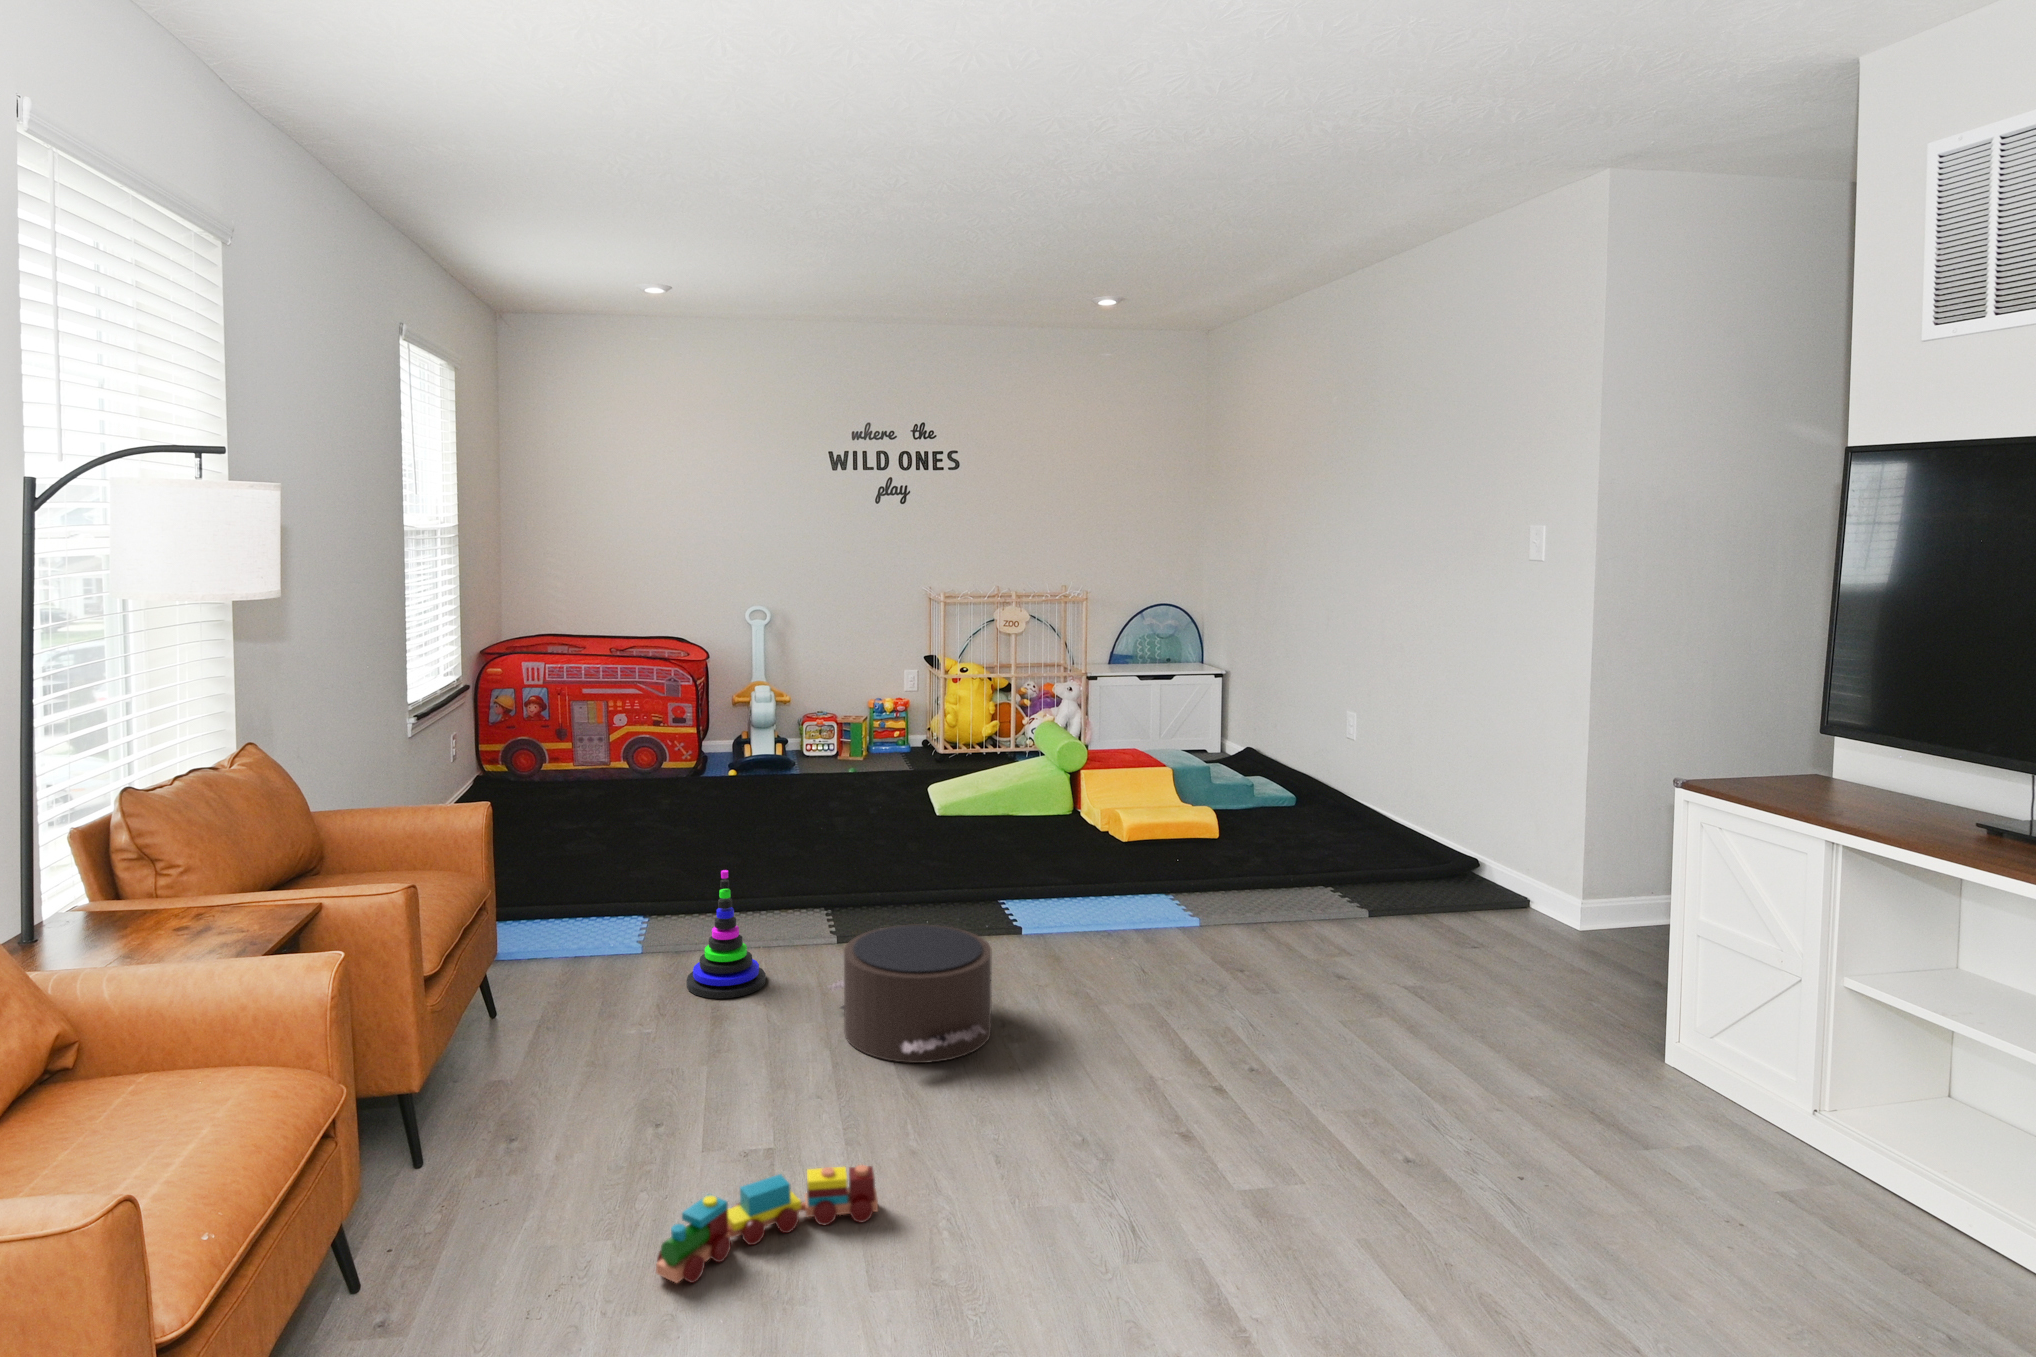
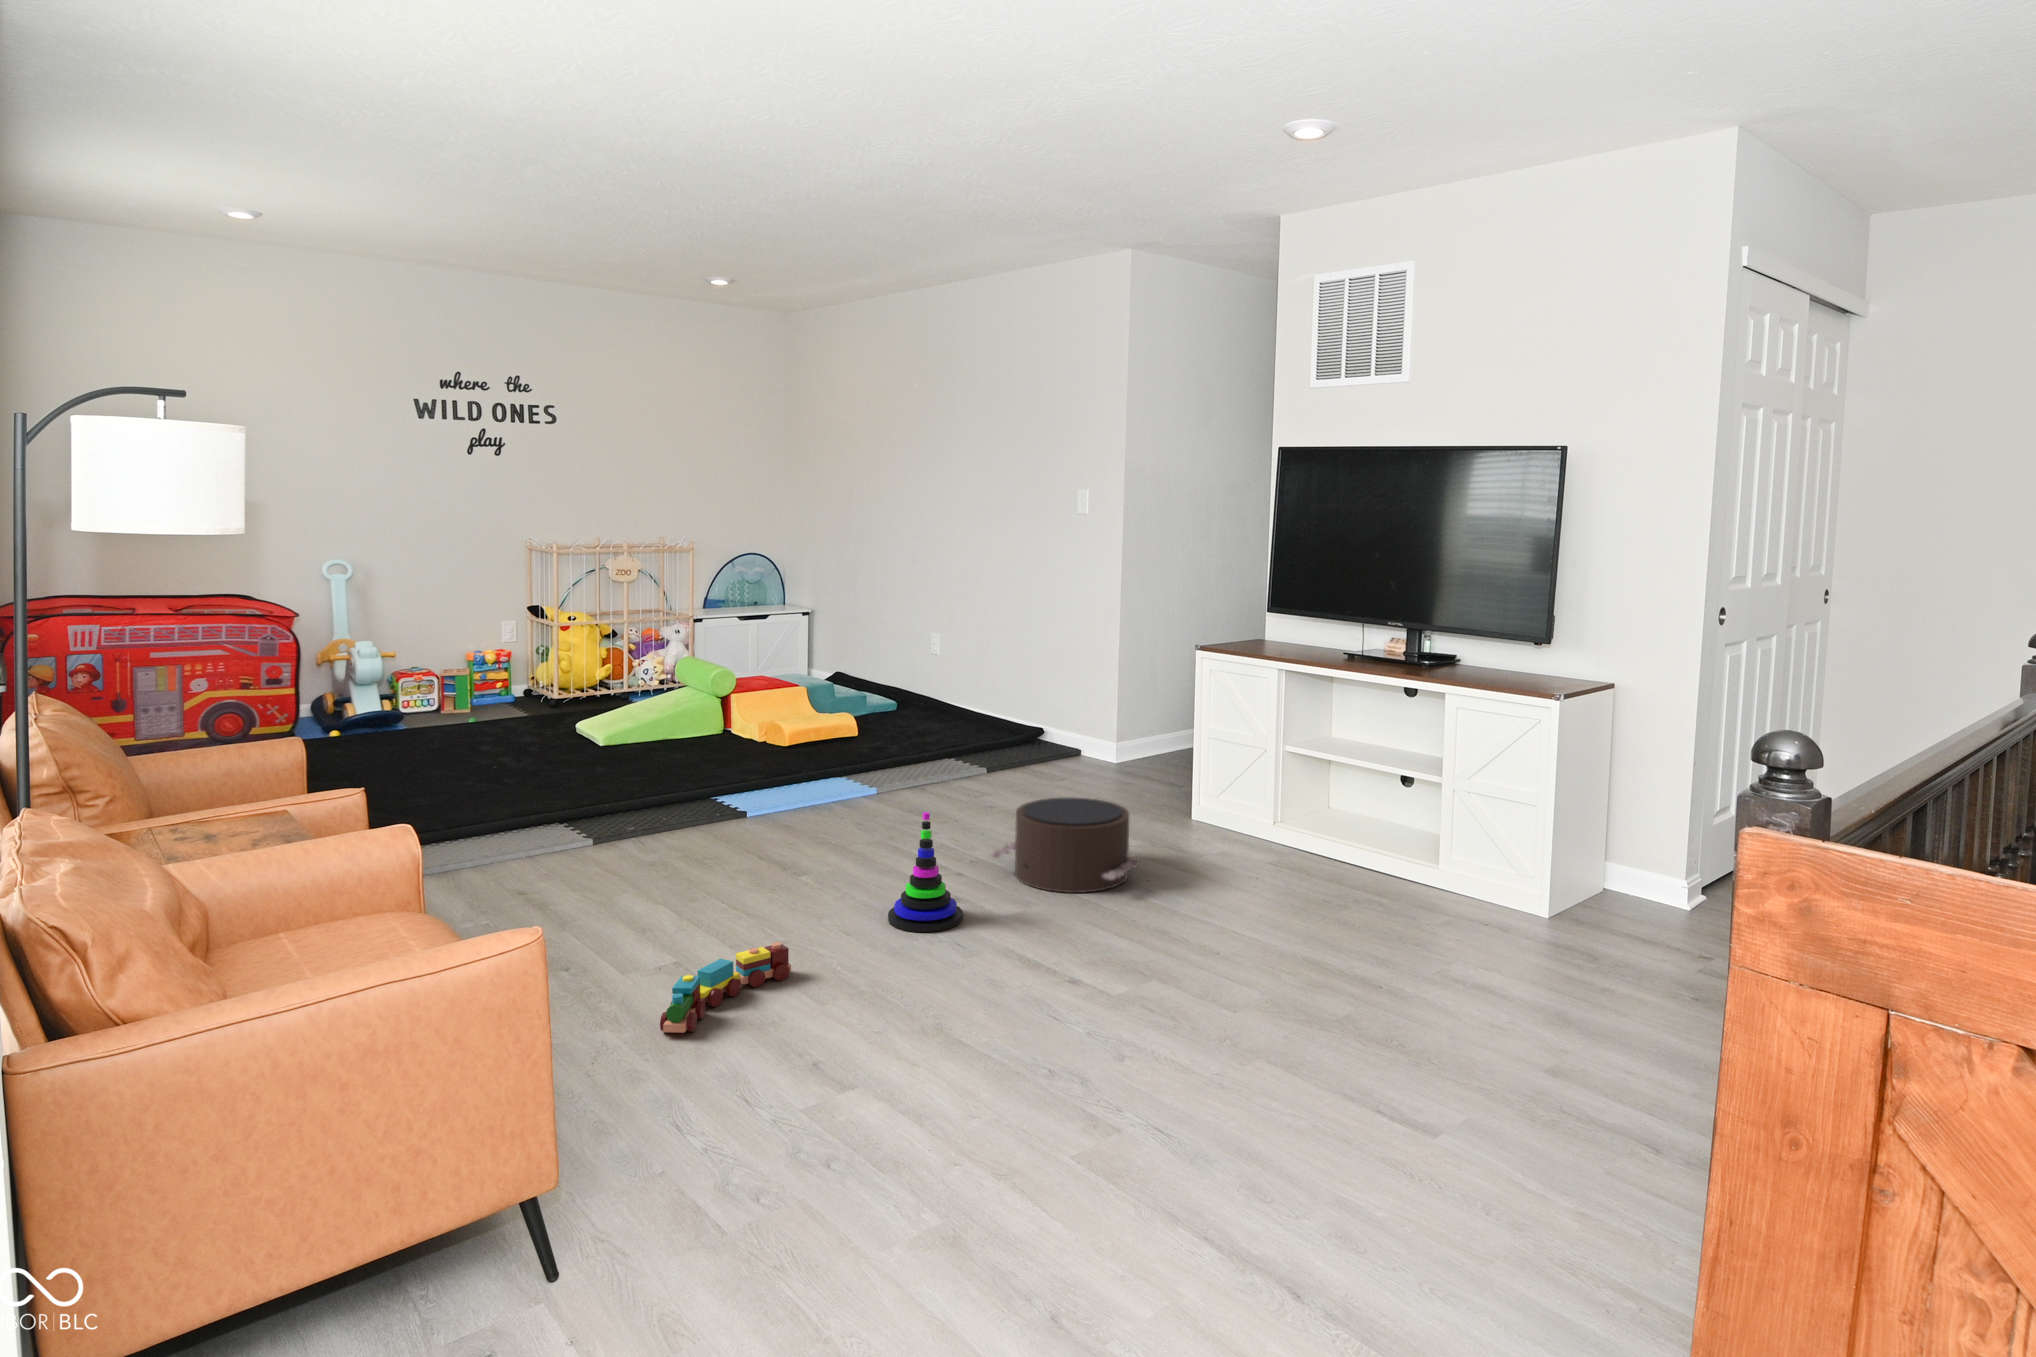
stacking toy: present [686,870,766,999] -> present [888,812,963,932]
pouf: present [828,925,992,1063] -> present [991,797,1140,893]

